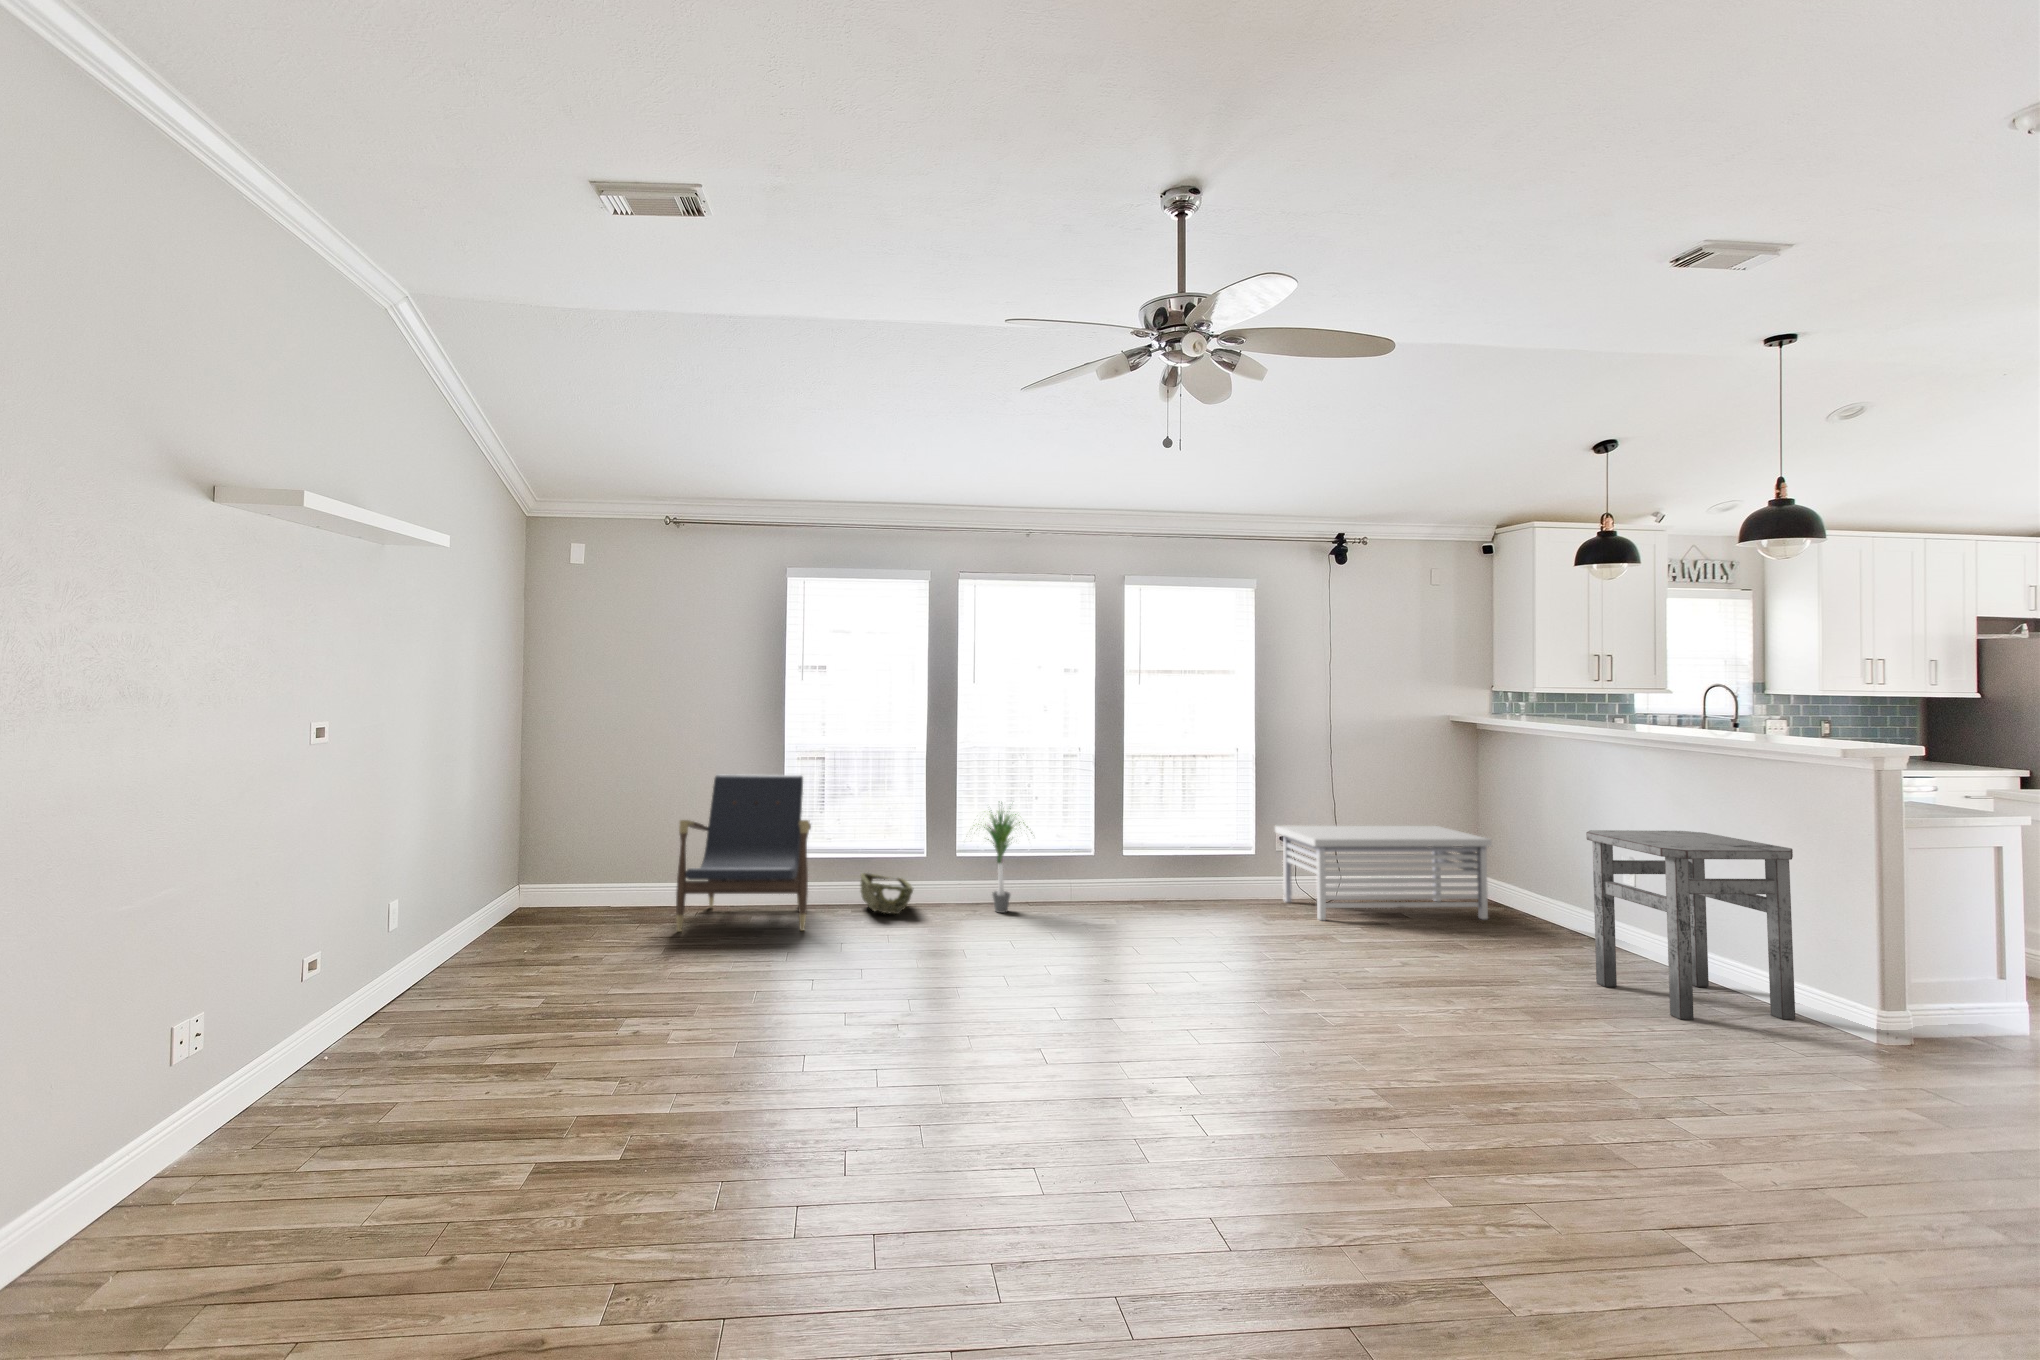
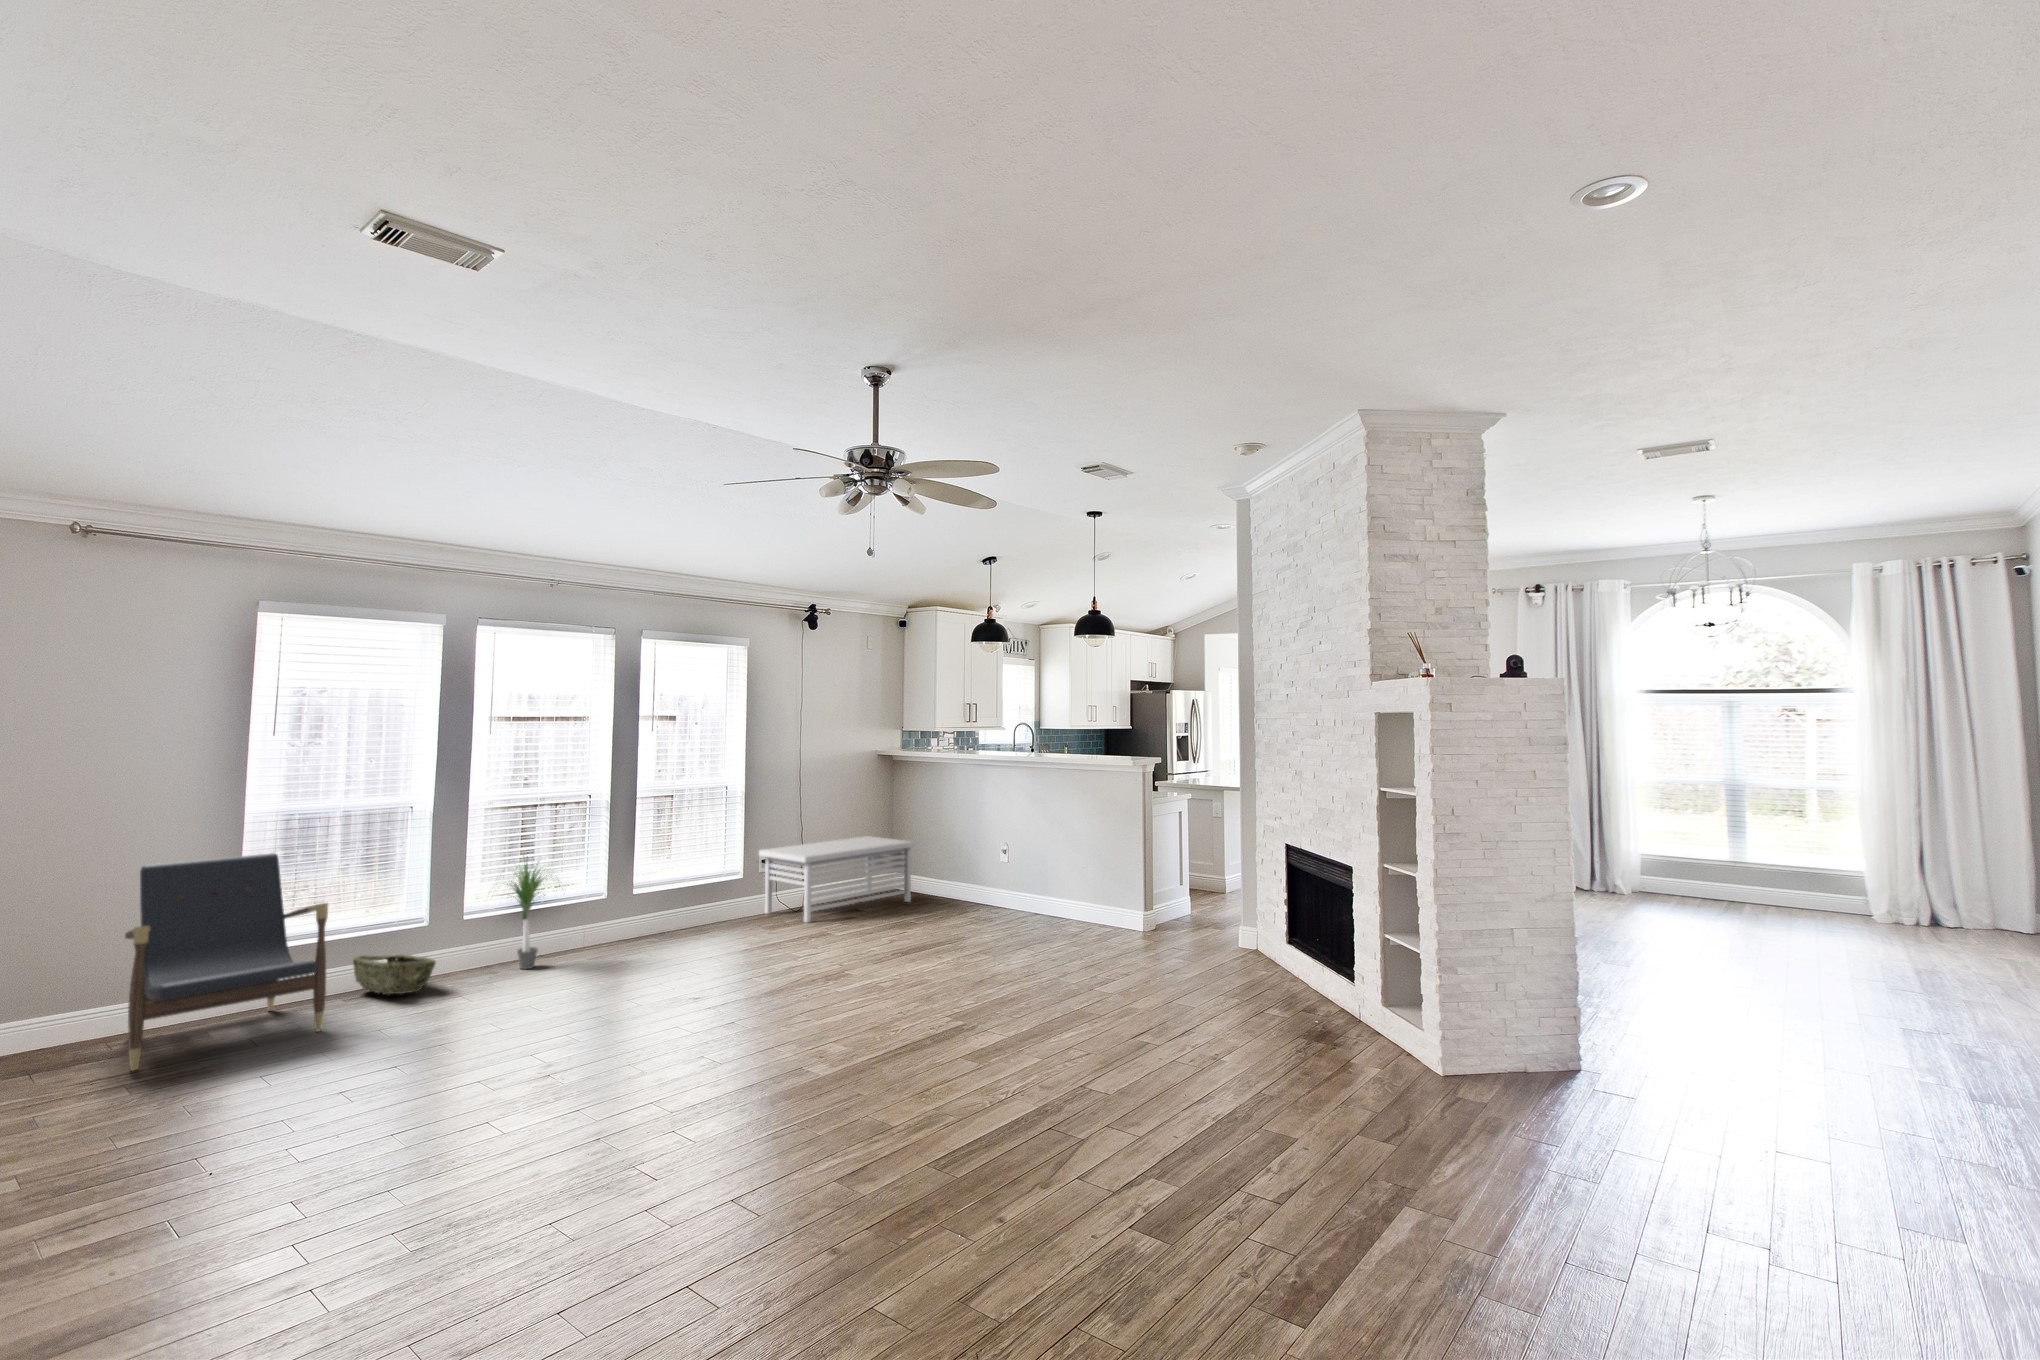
side table: present [1586,830,1795,1020] -> none [1000,822,1103,940]

